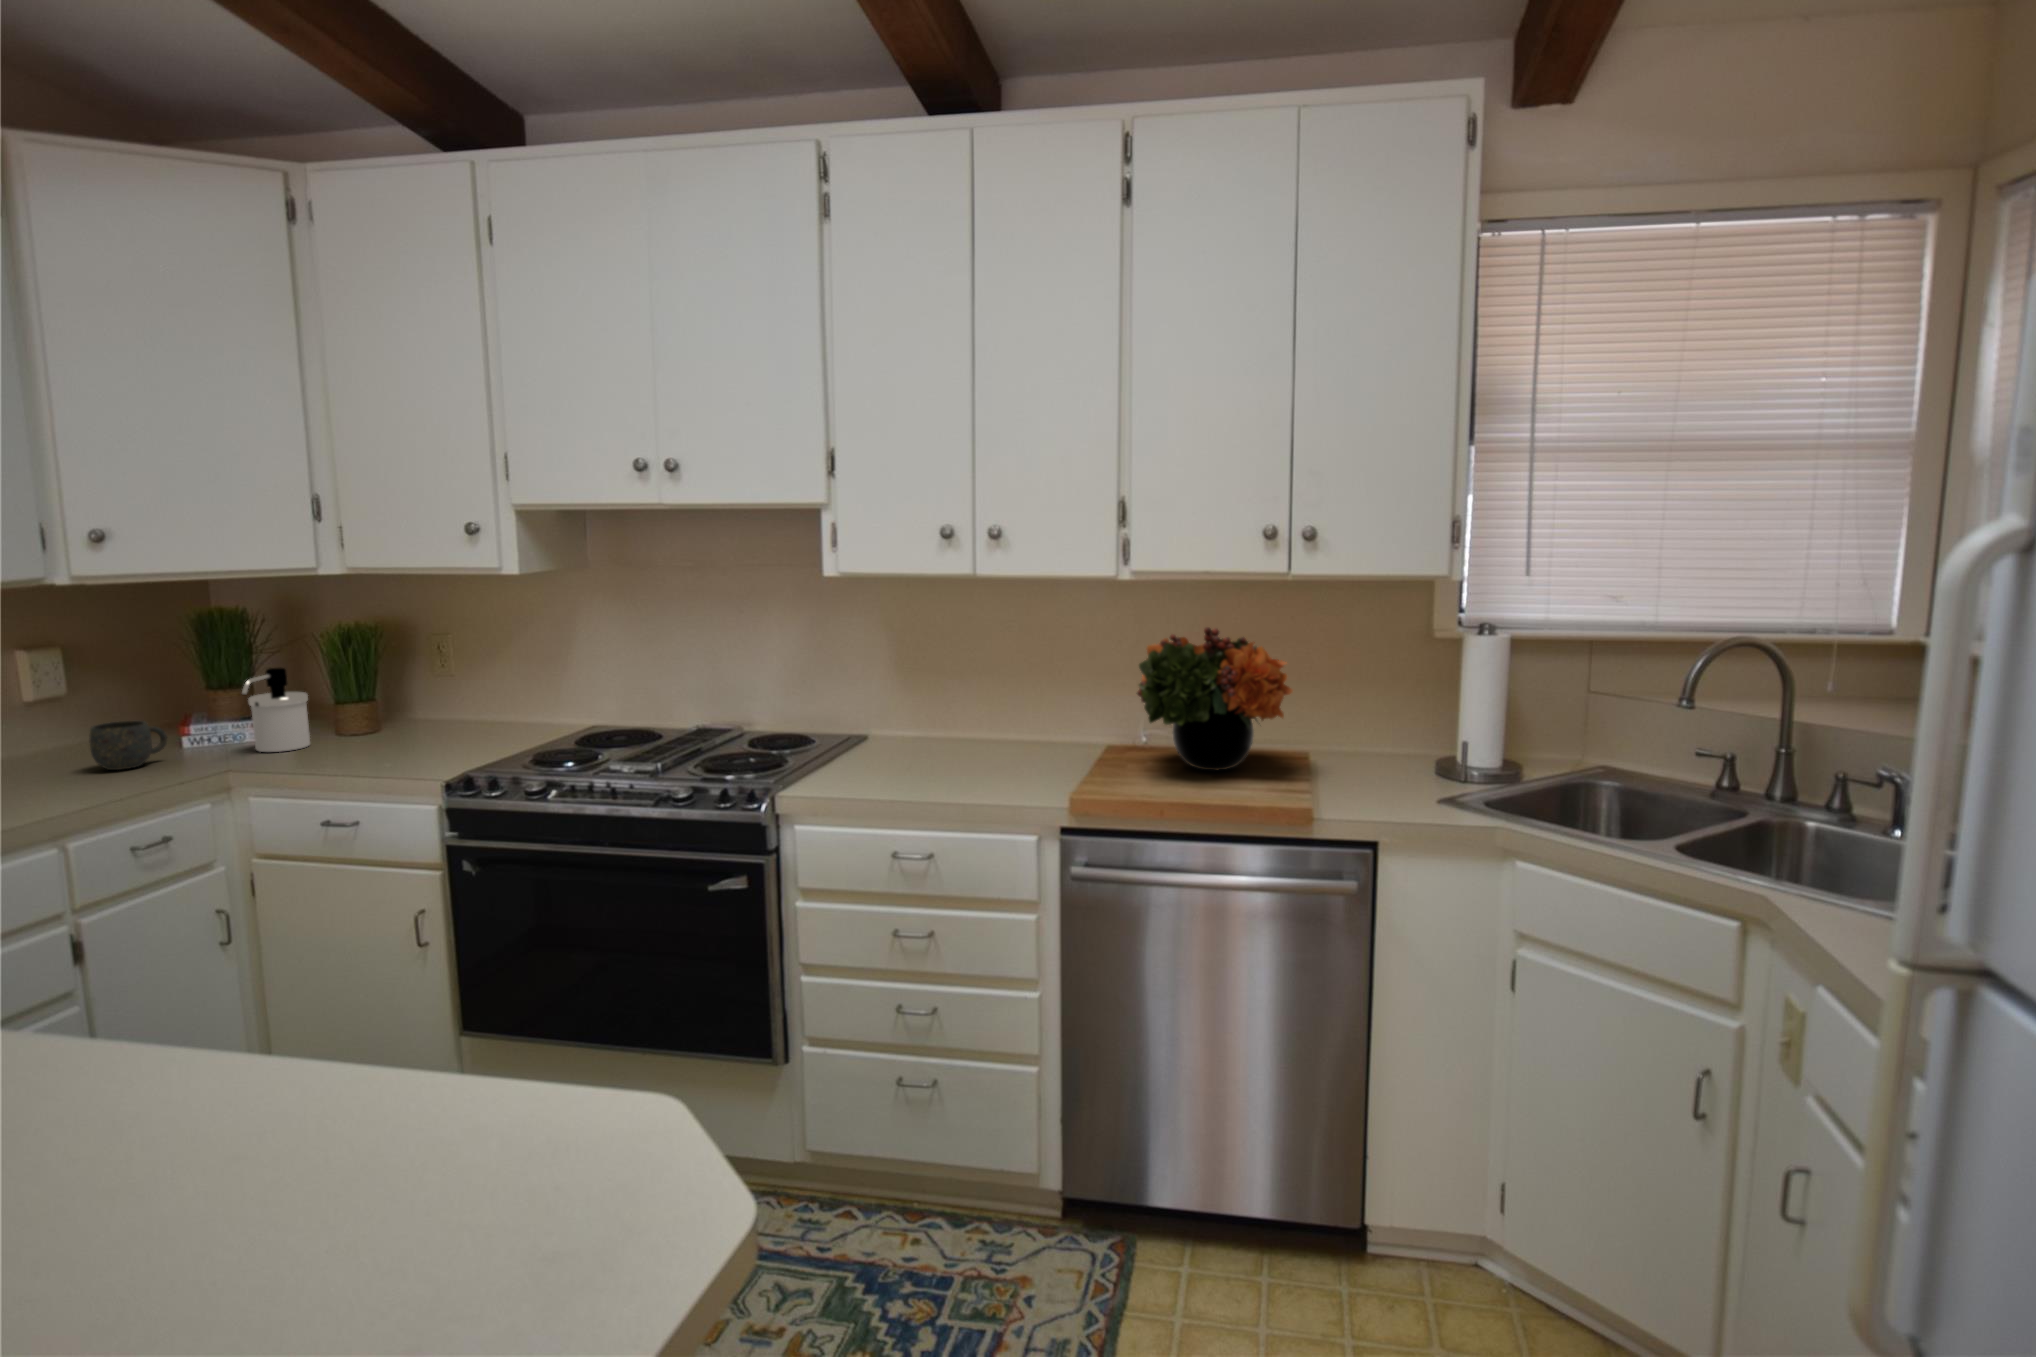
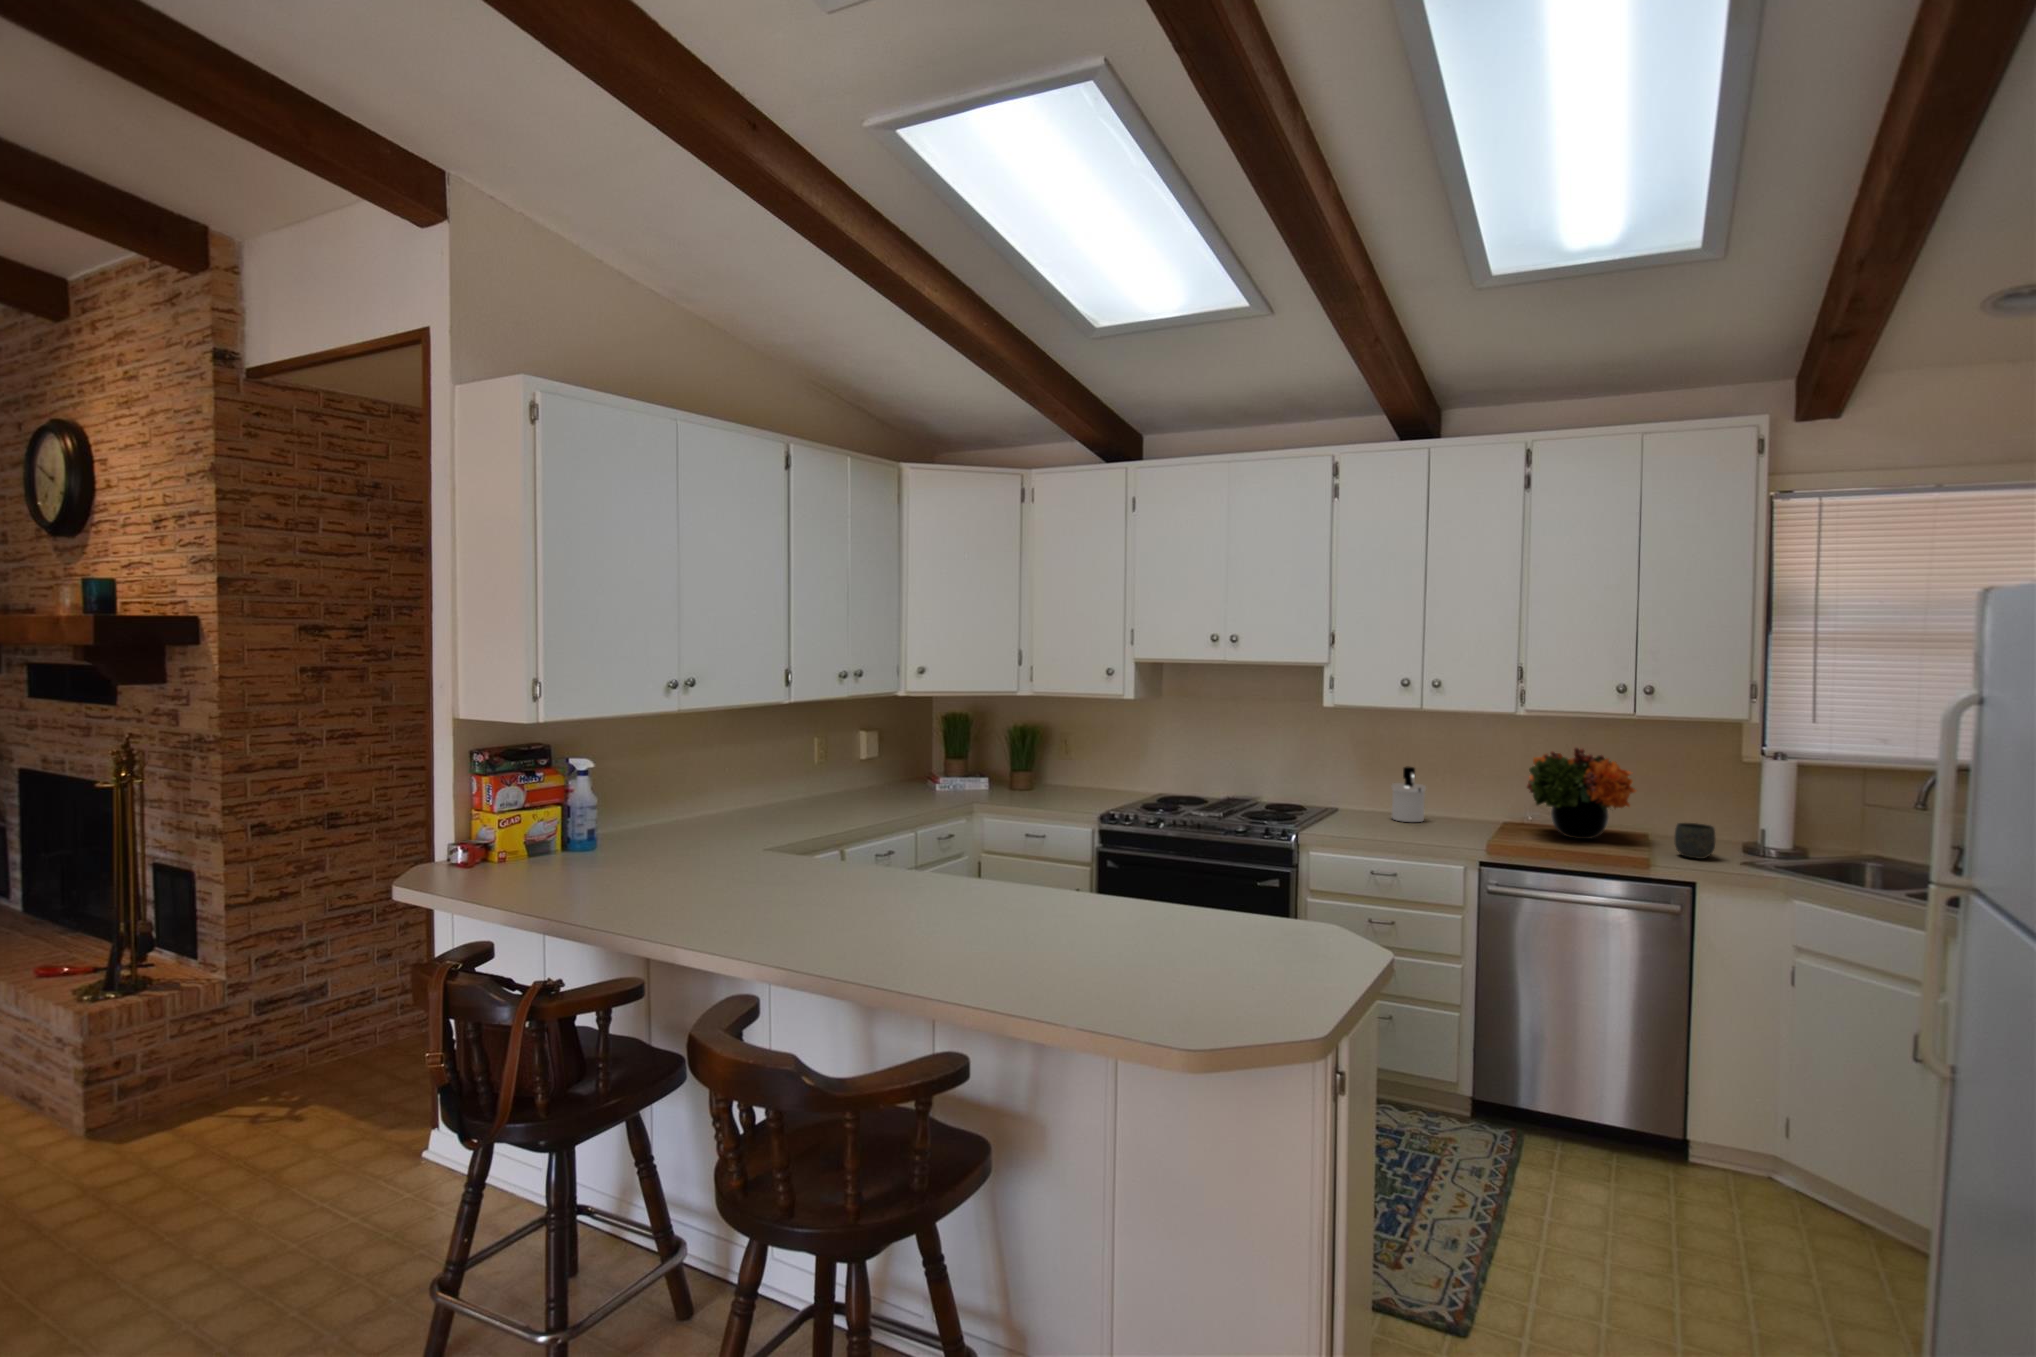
soap dispenser: present [242,667,310,752] -> present [1391,767,1426,822]
mug: present [89,721,167,770] -> present [1675,823,1716,859]

